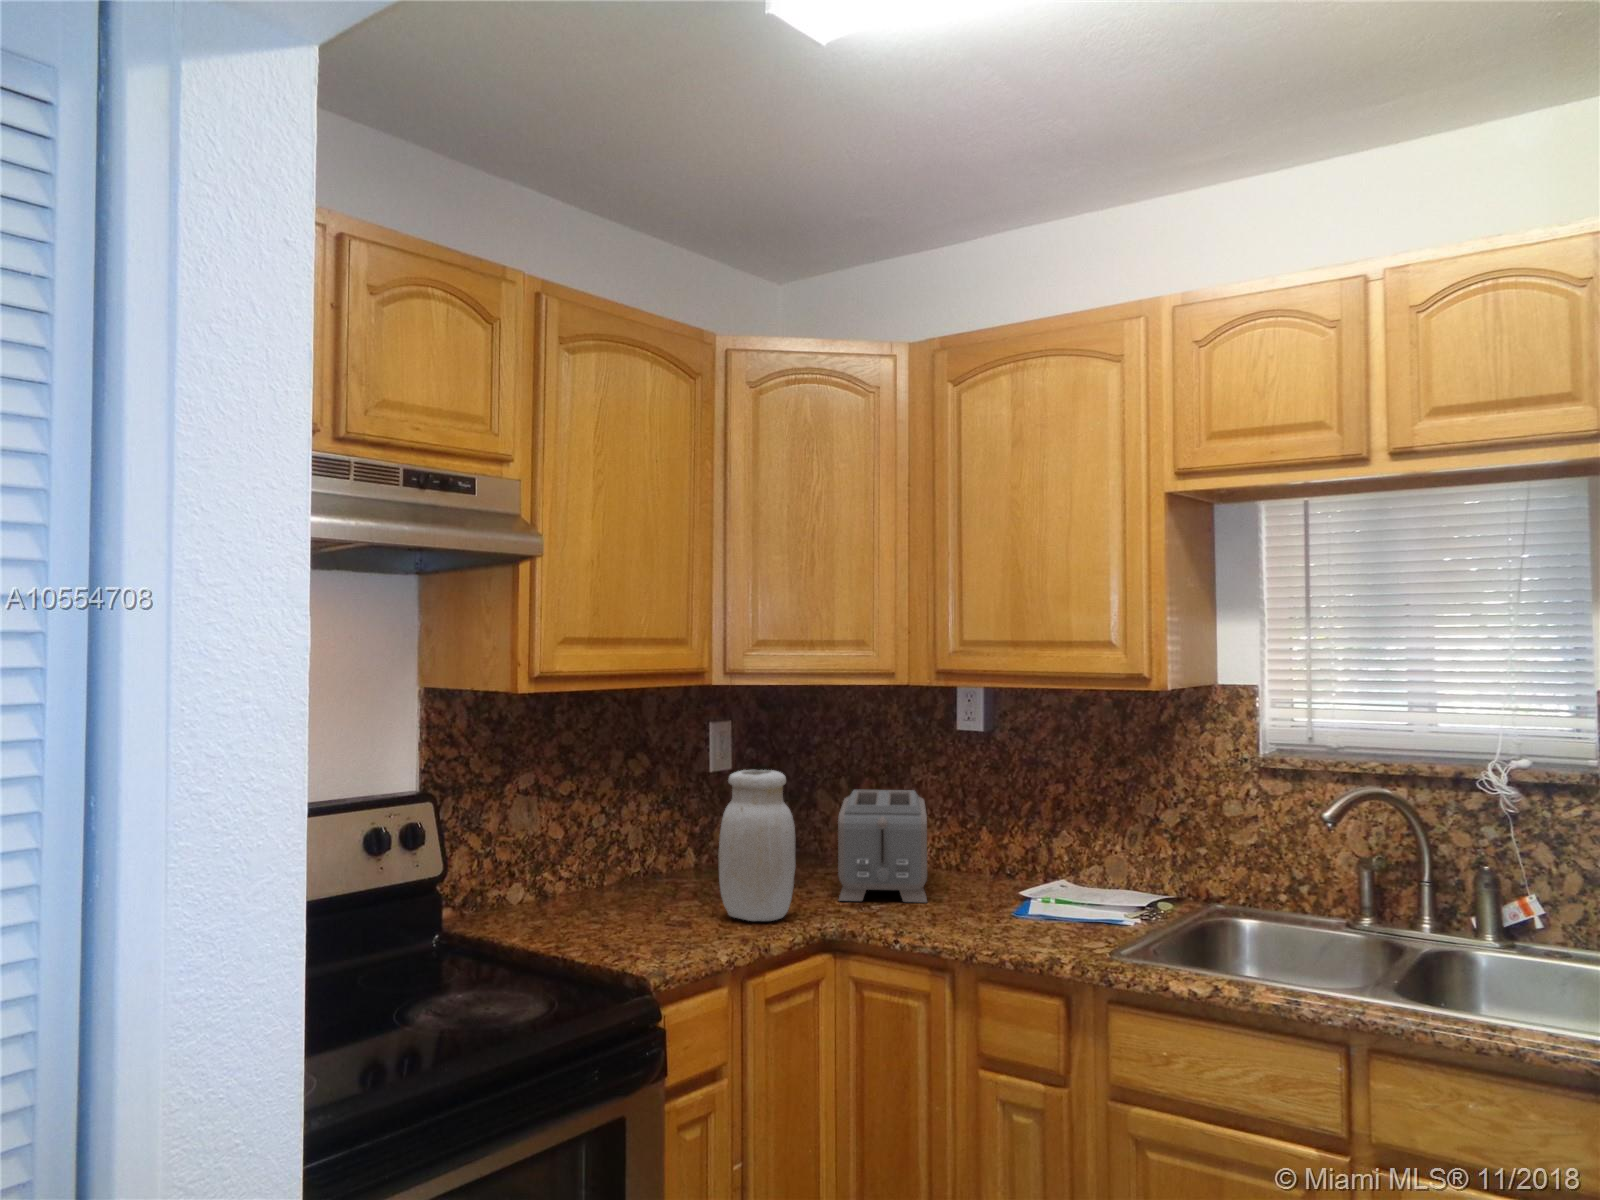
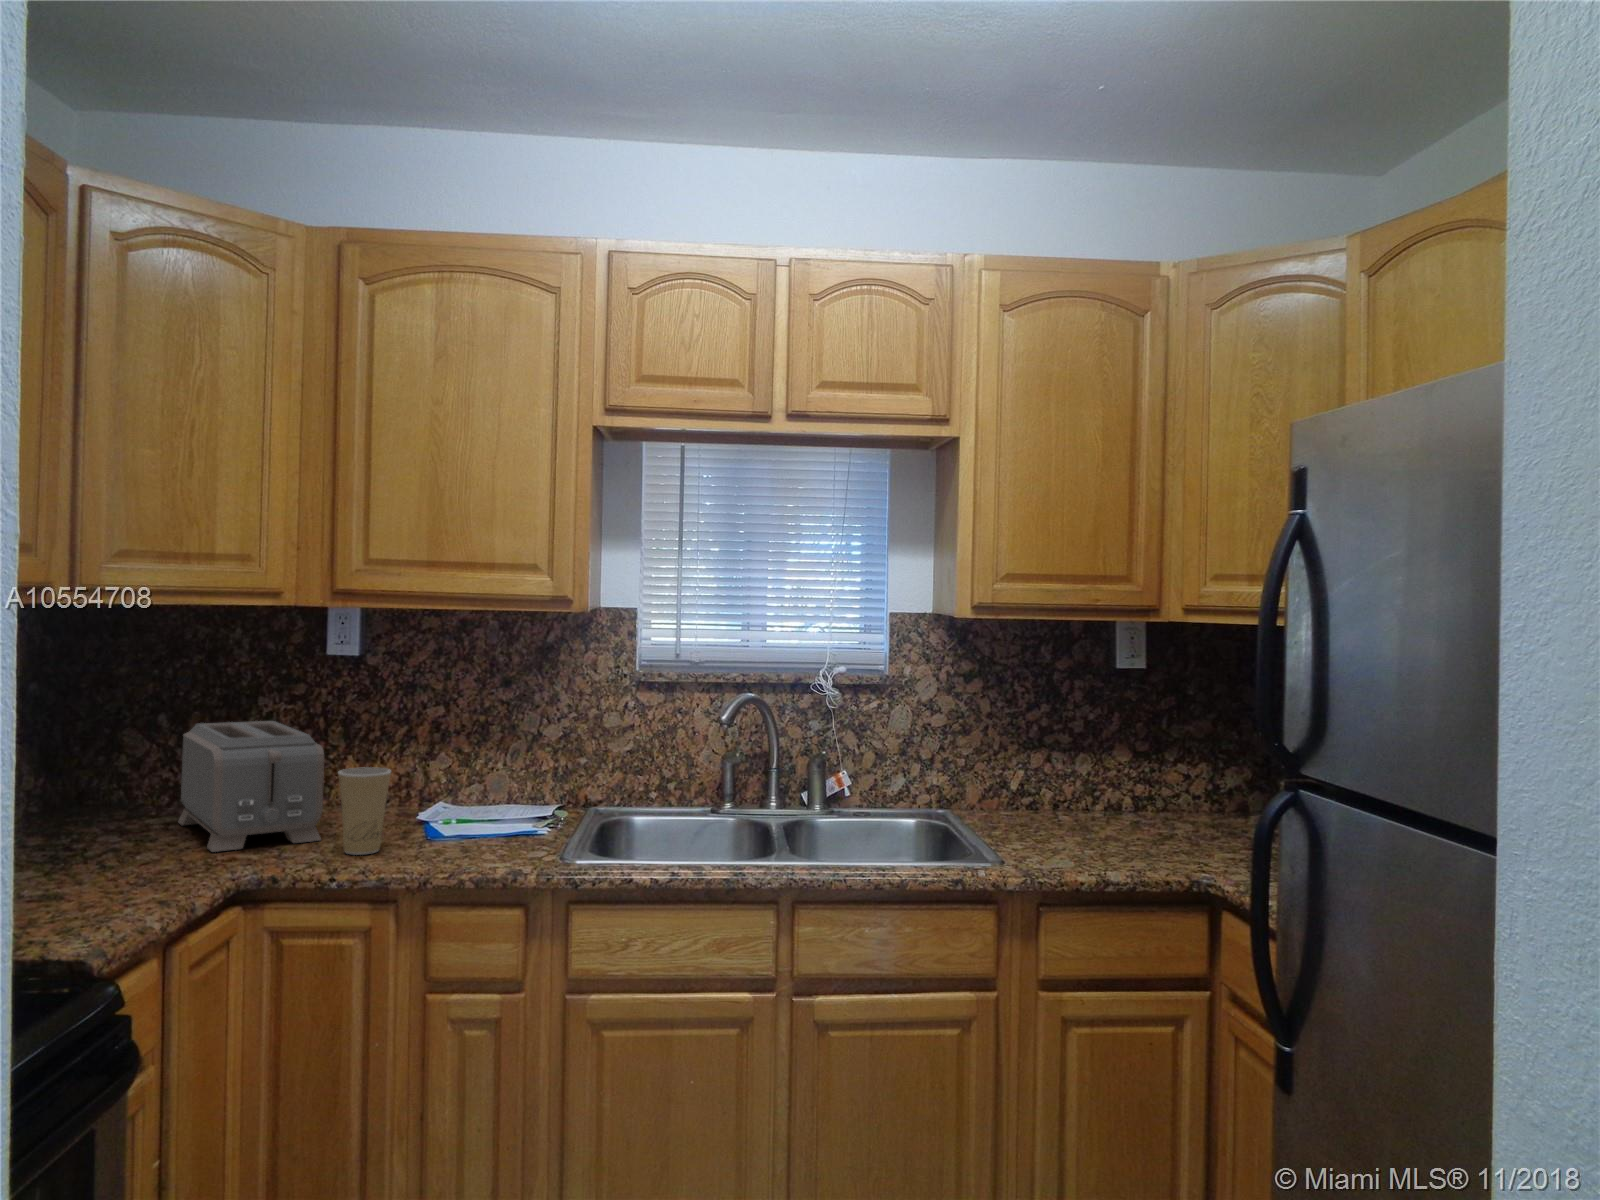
jar: present [718,770,795,921] -> none [67,699,183,889]
paper cup: none [923,839,969,921] -> present [338,767,391,855]

